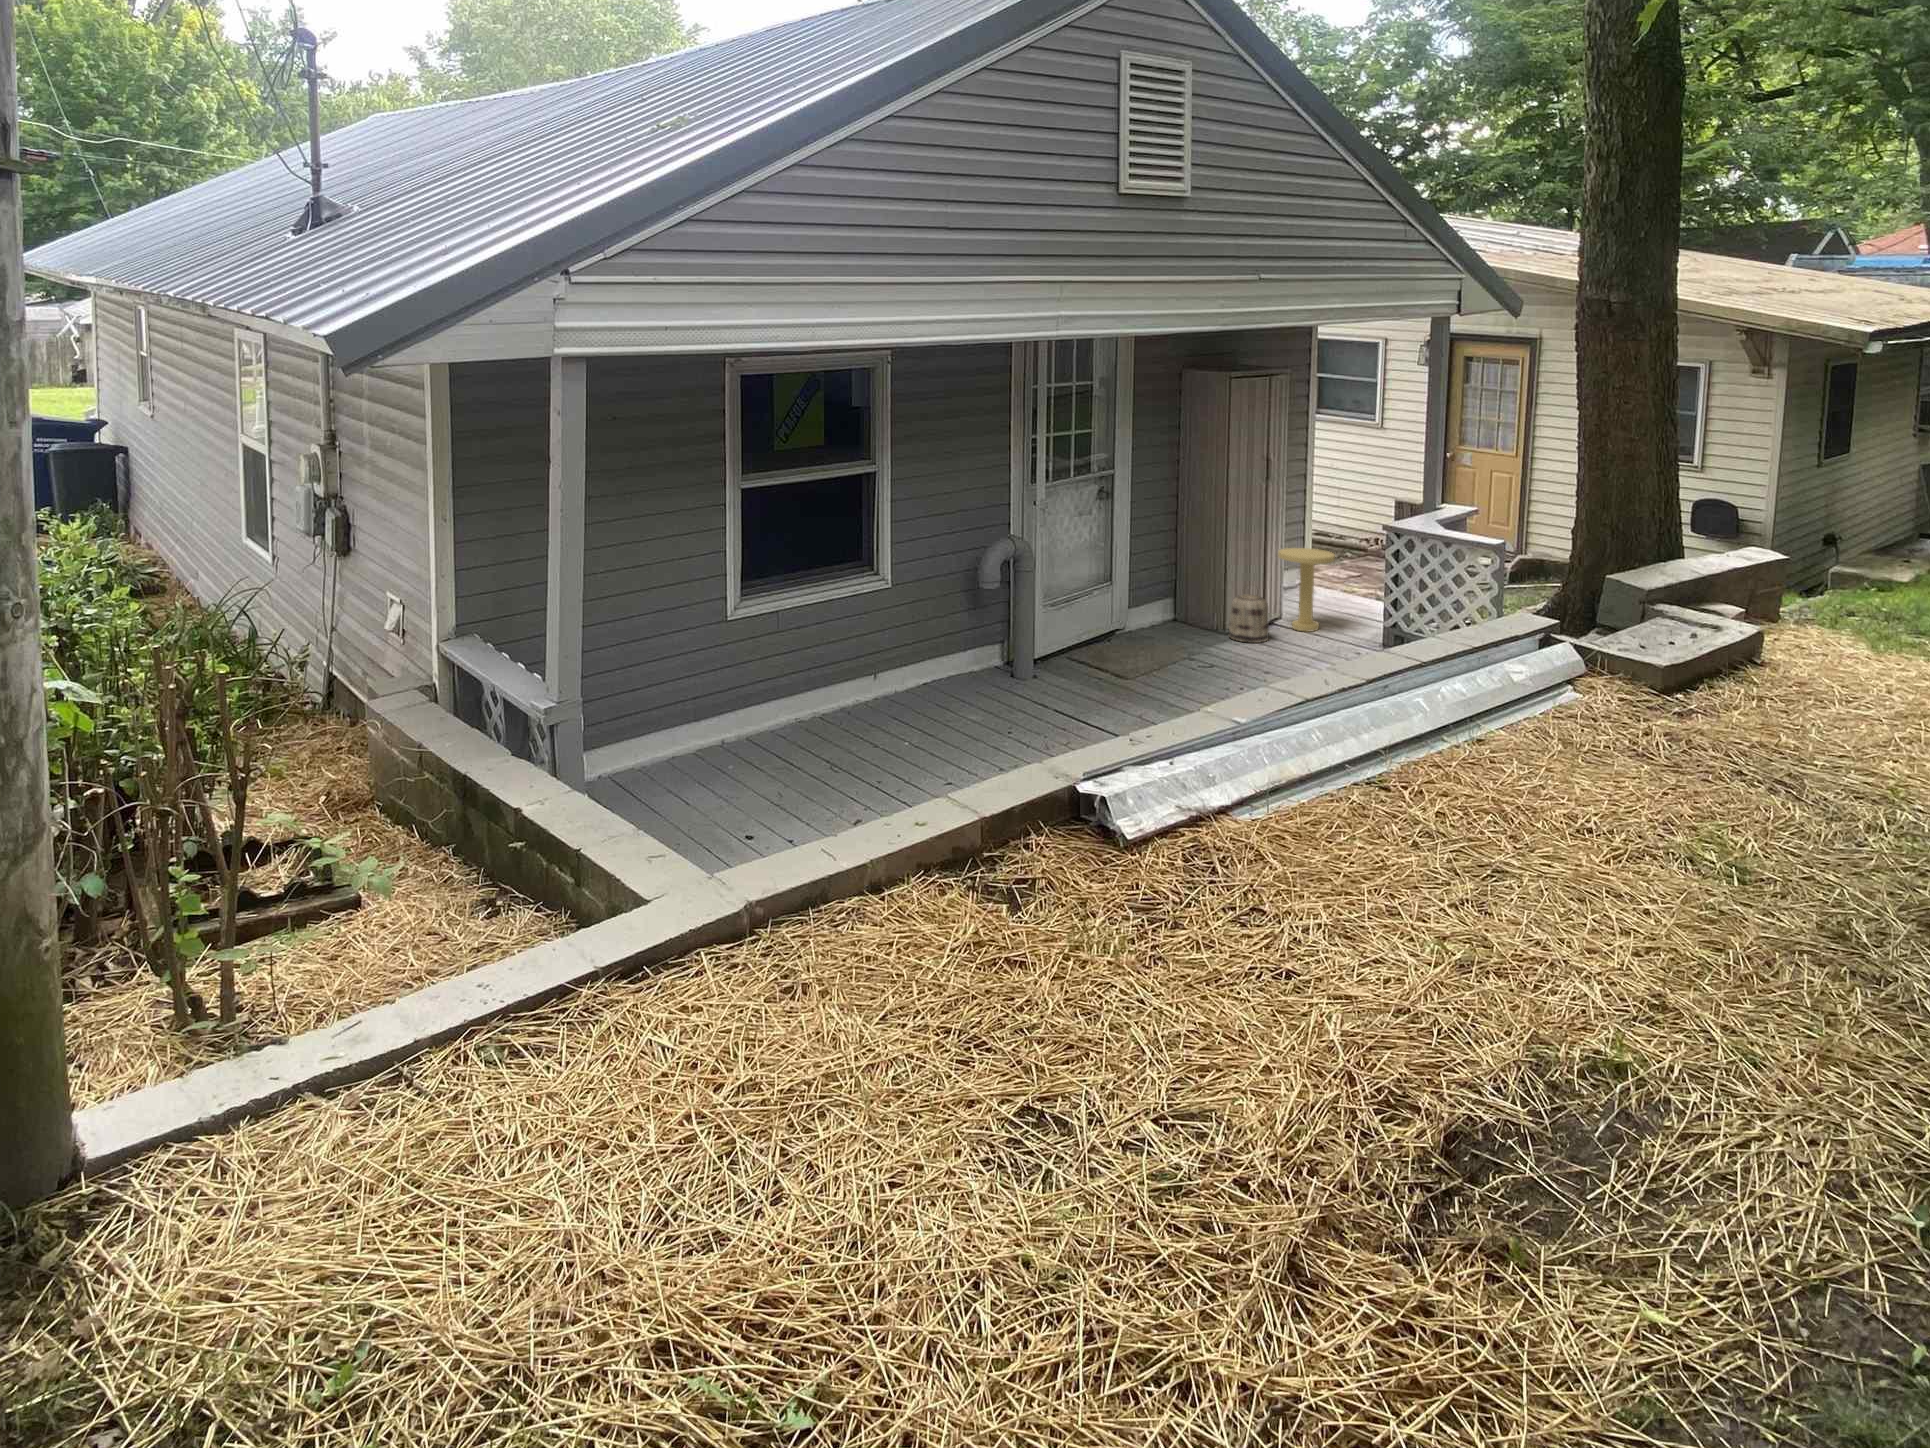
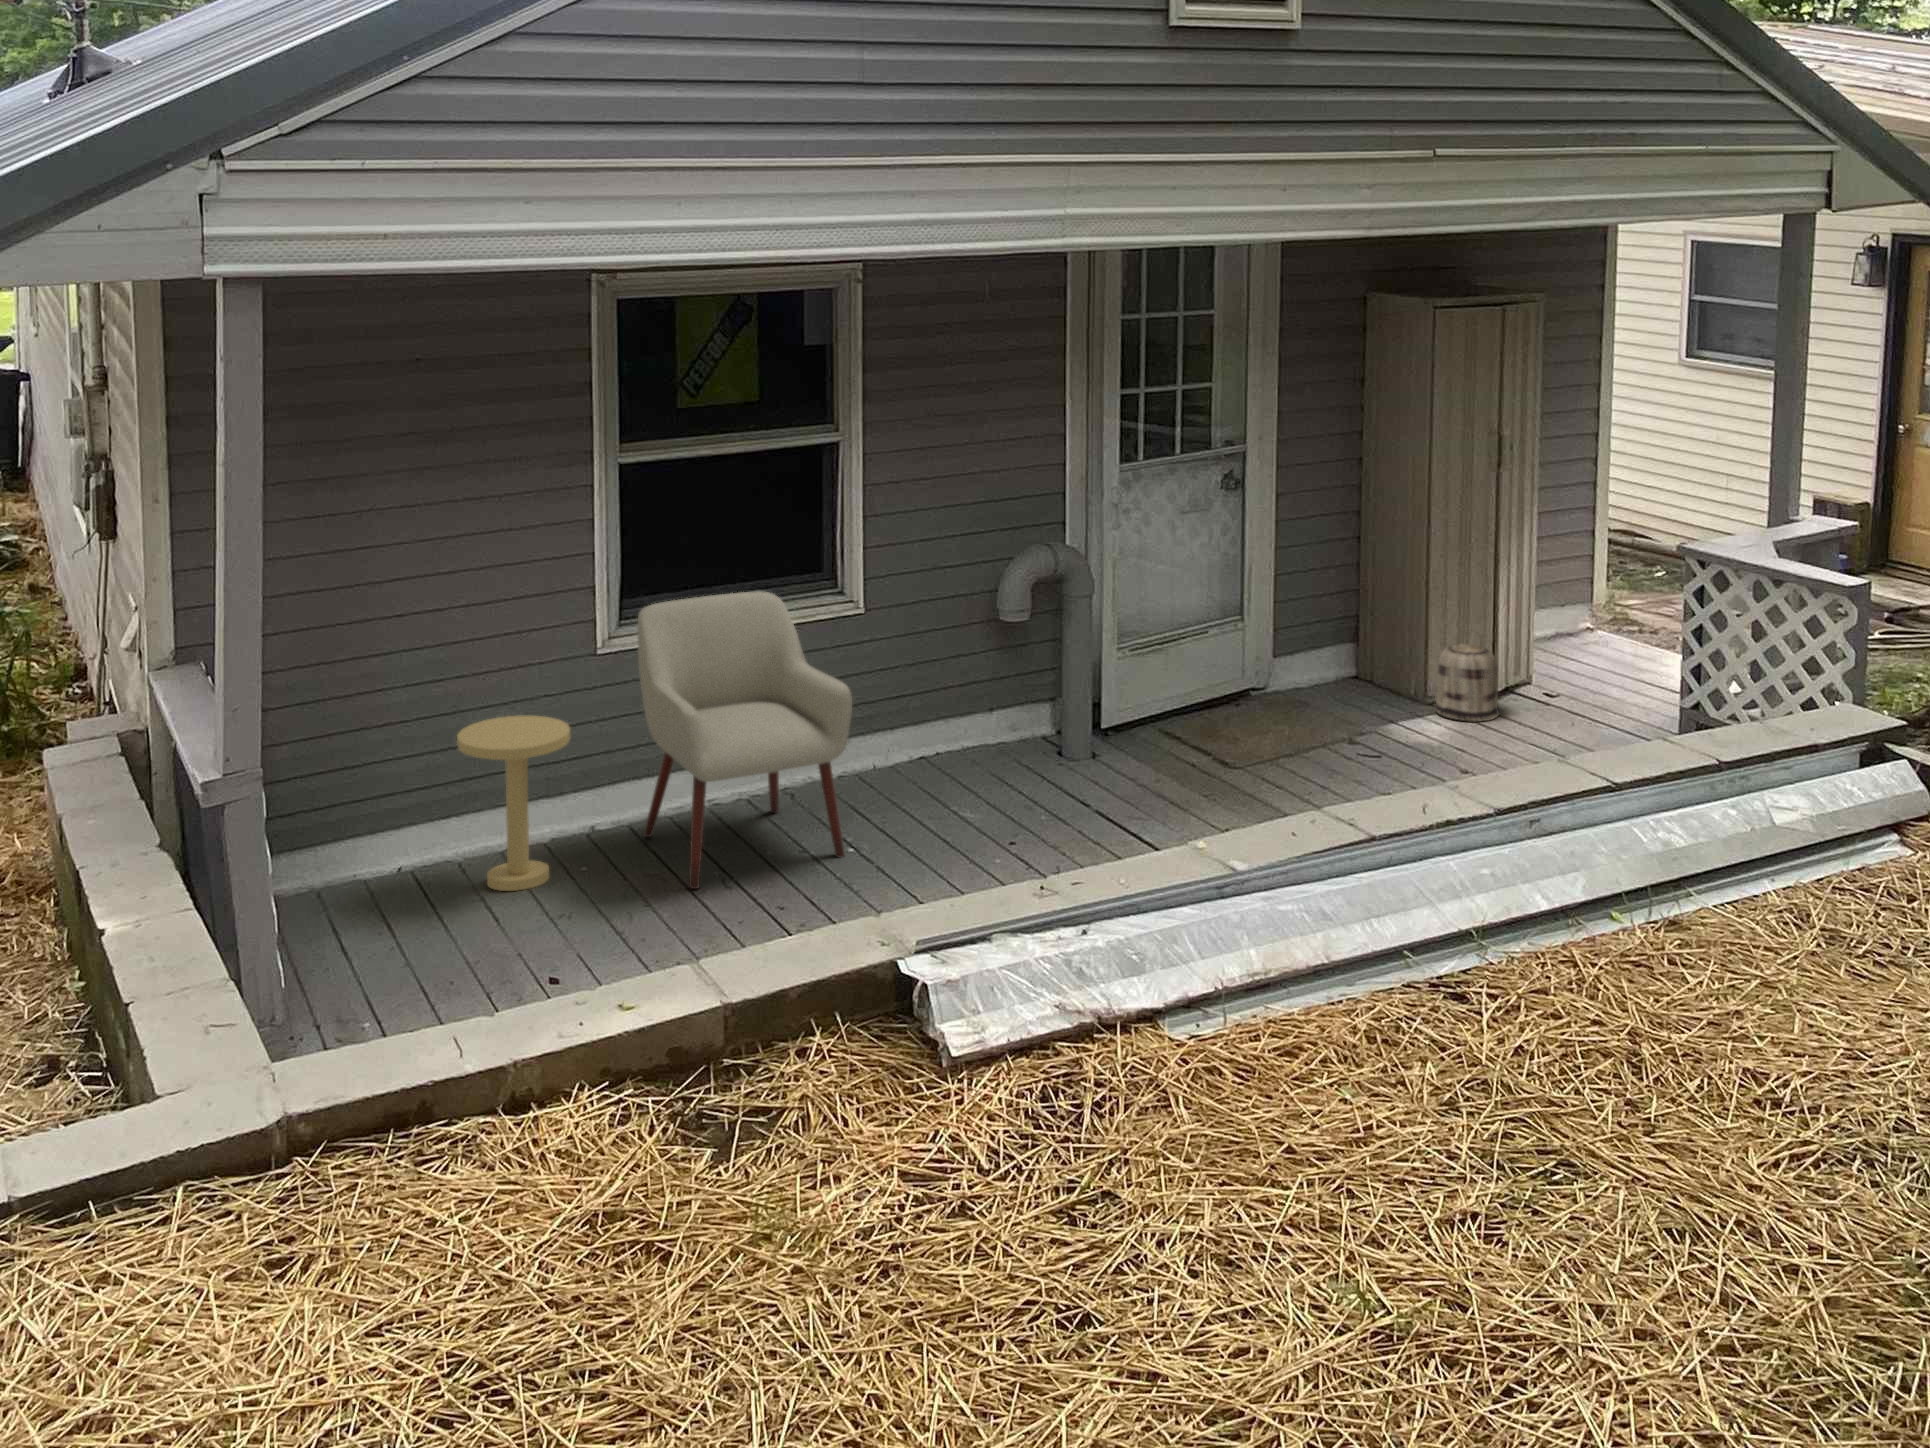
side table: present [1278,548,1335,632] -> present [457,715,571,891]
chair: none [762,570,916,770] -> present [638,591,852,889]

